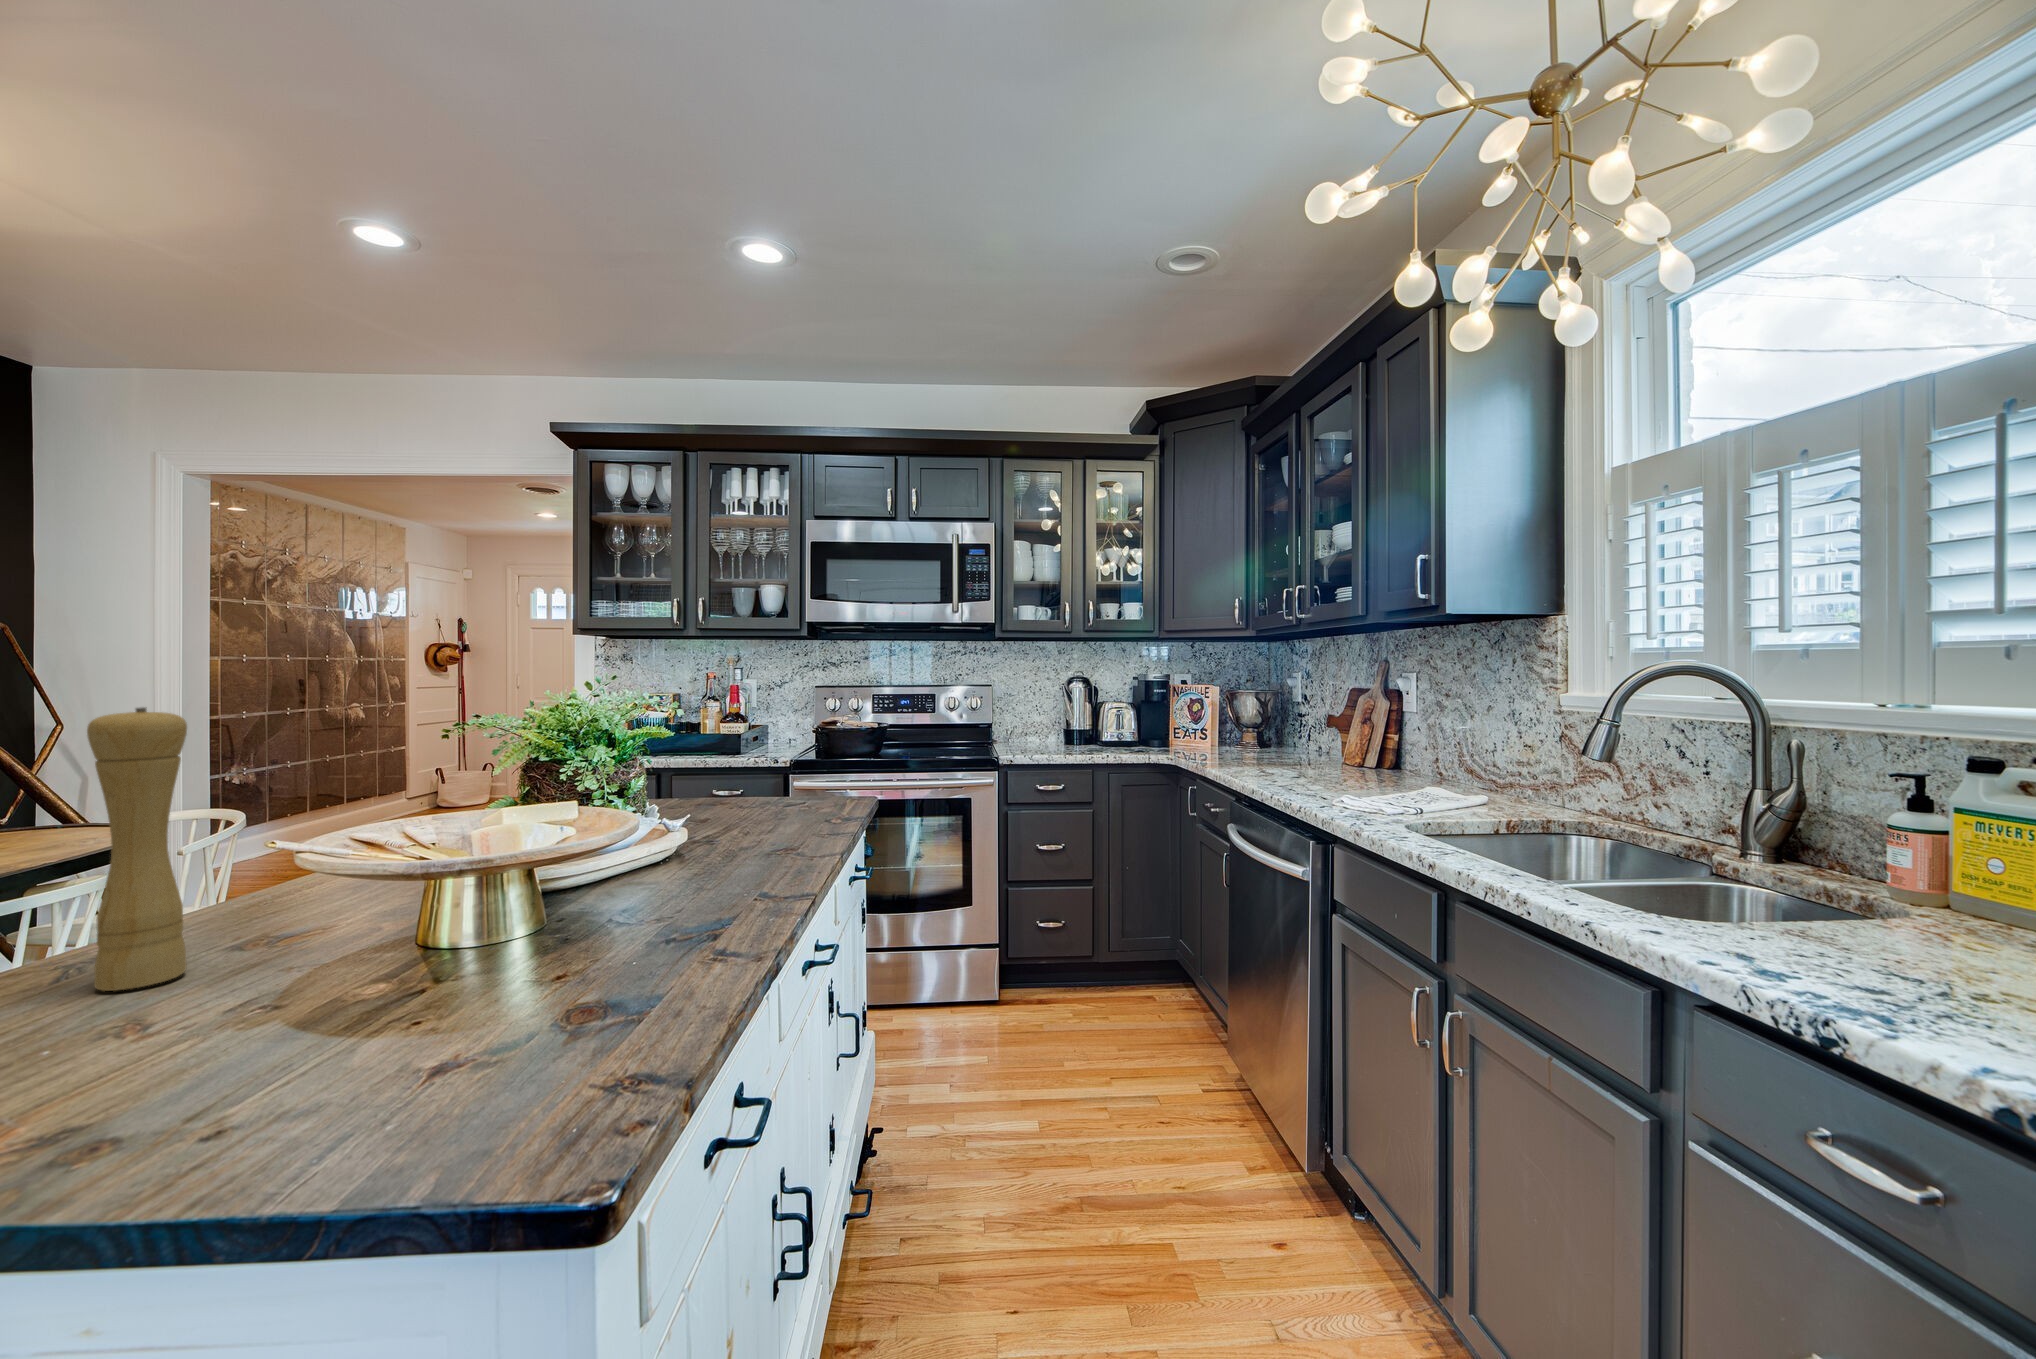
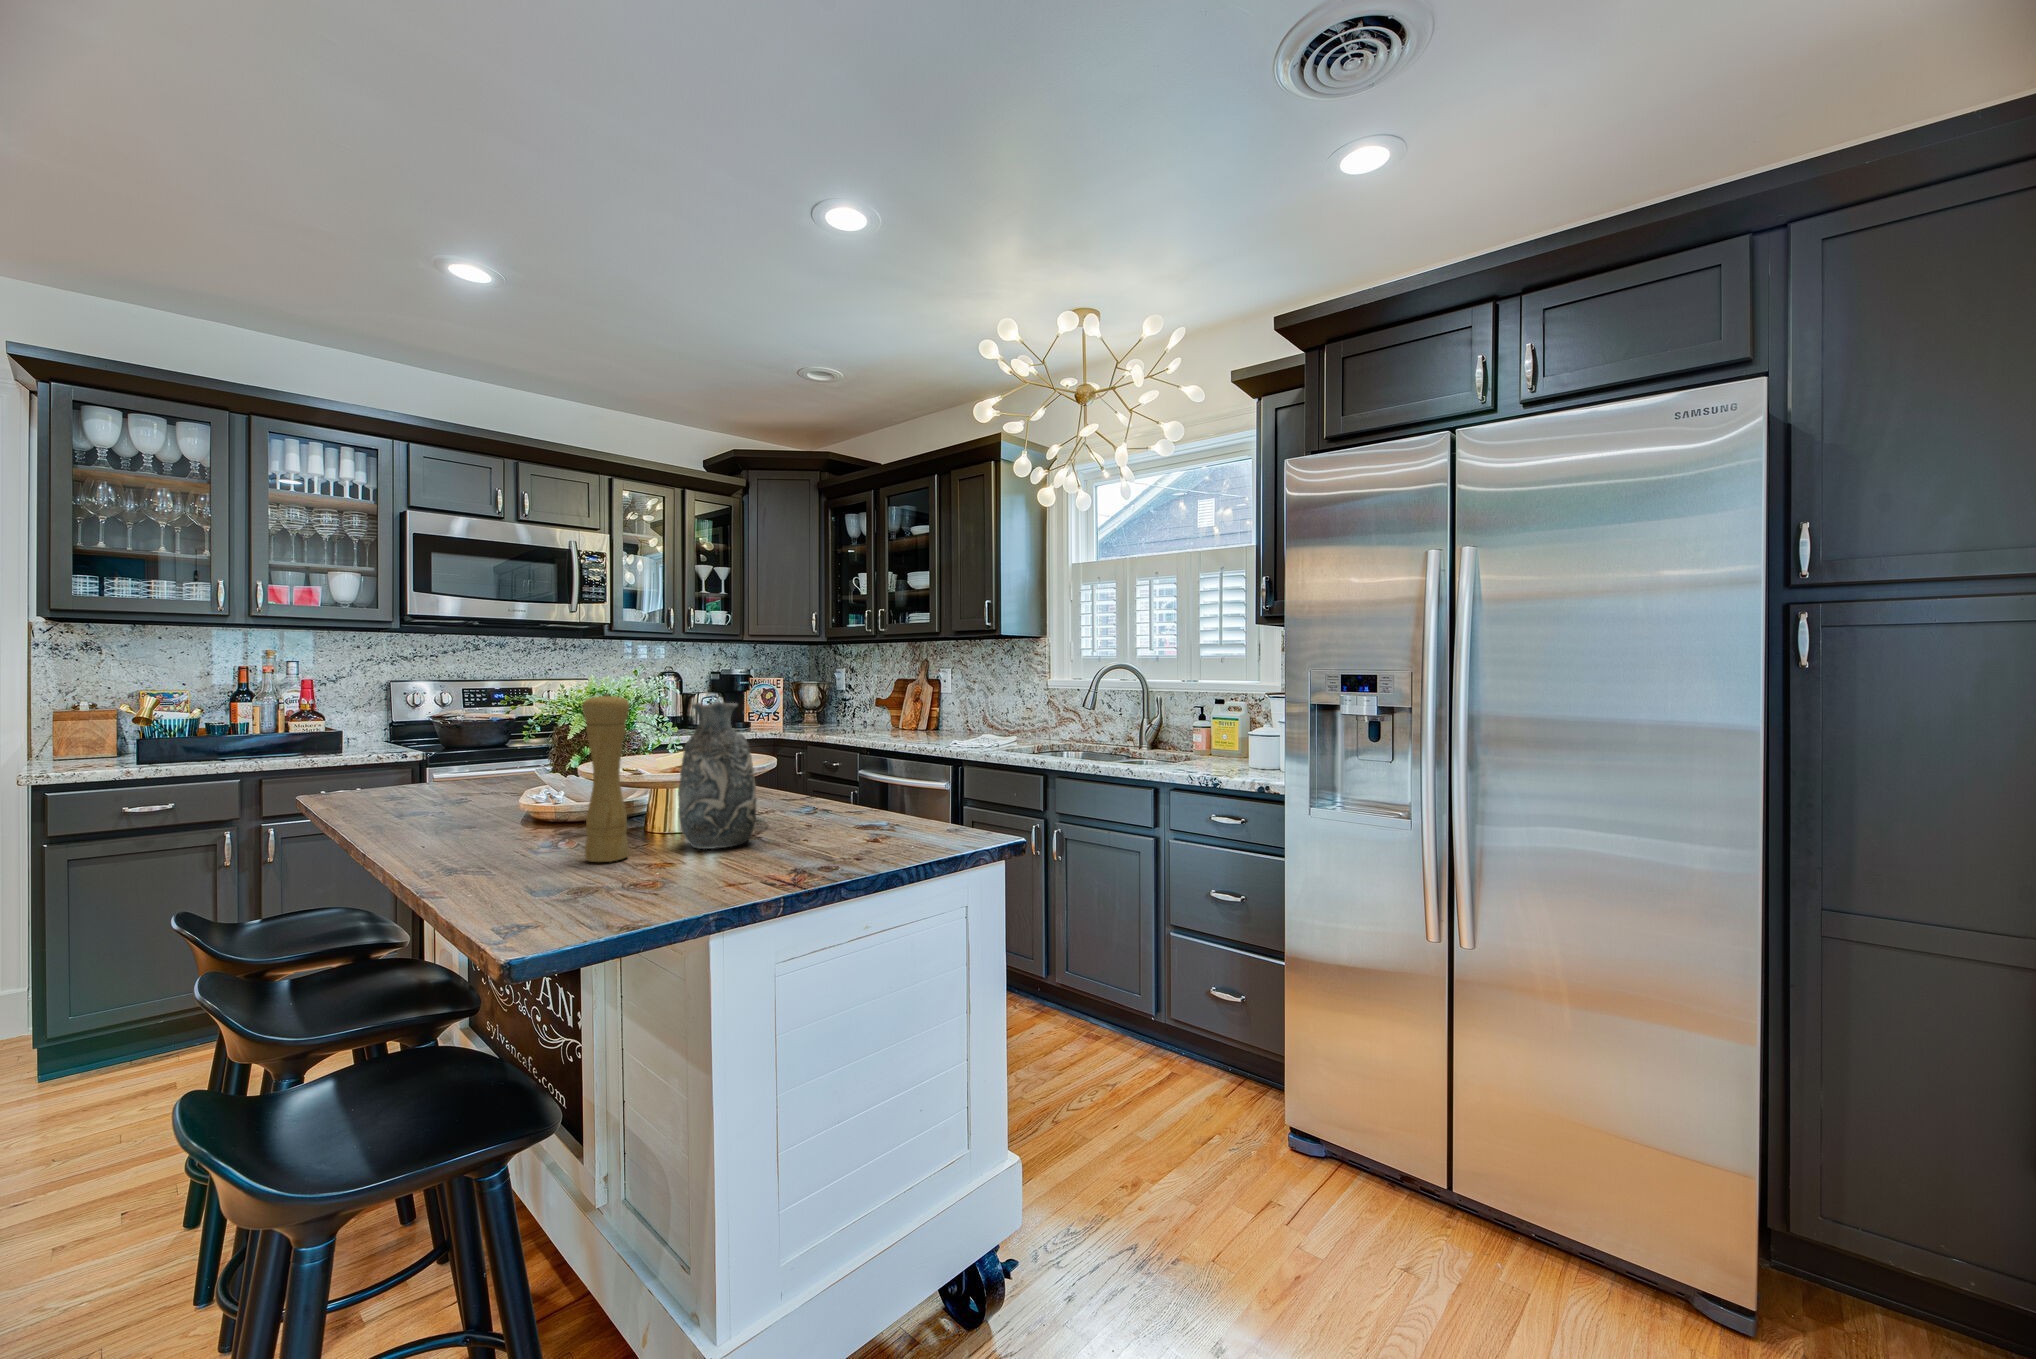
decorative vase: none [220,728,443,1002] -> present [678,702,757,849]

